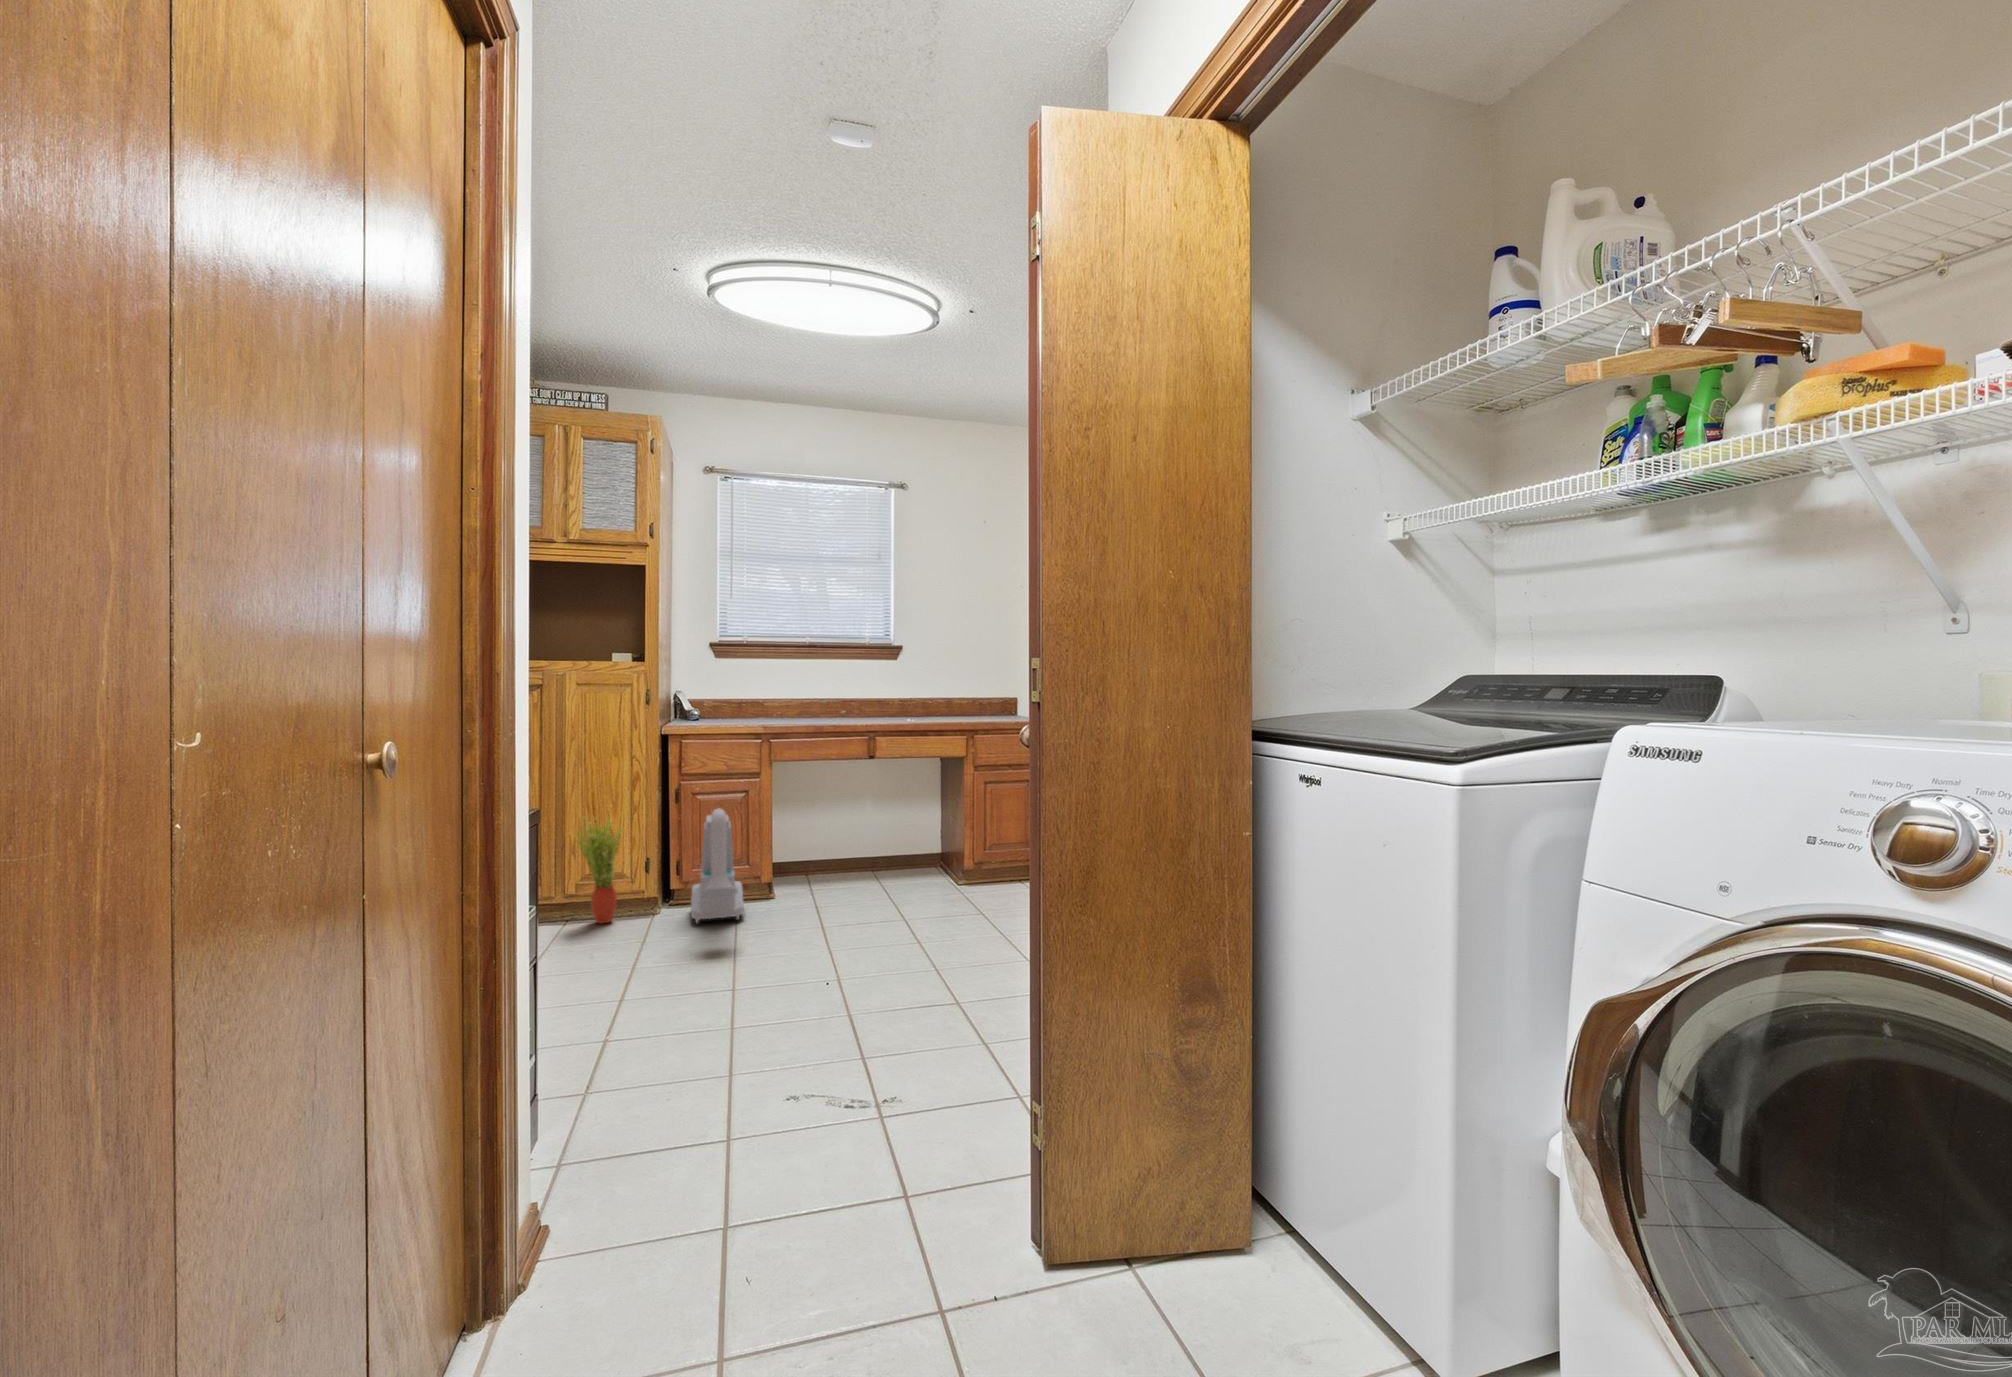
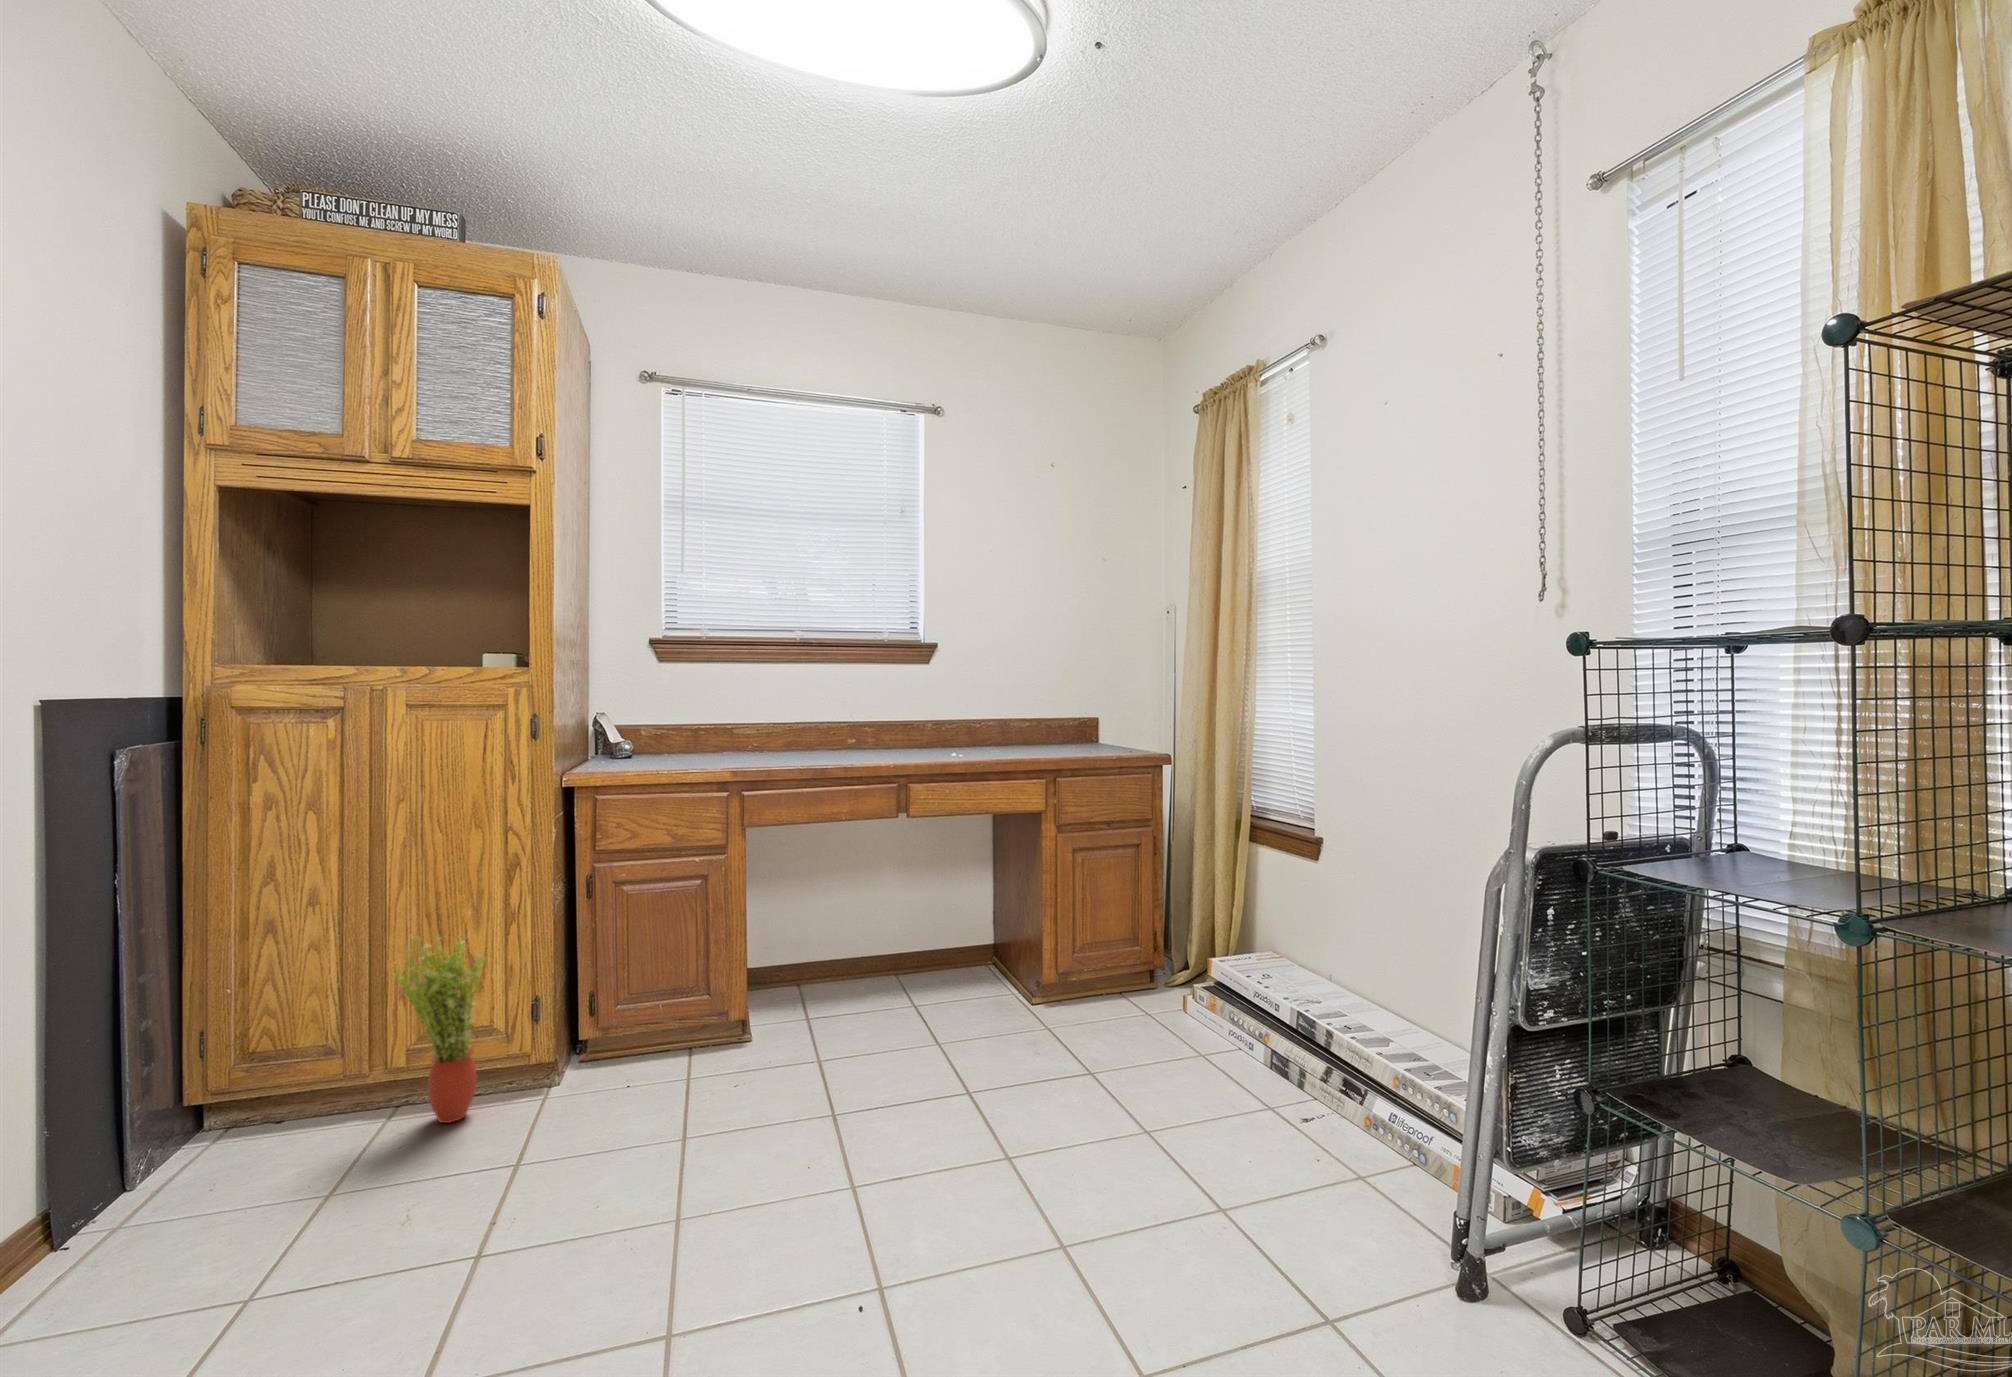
vacuum cleaner: present [691,808,744,923] -> none [605,917,698,1120]

